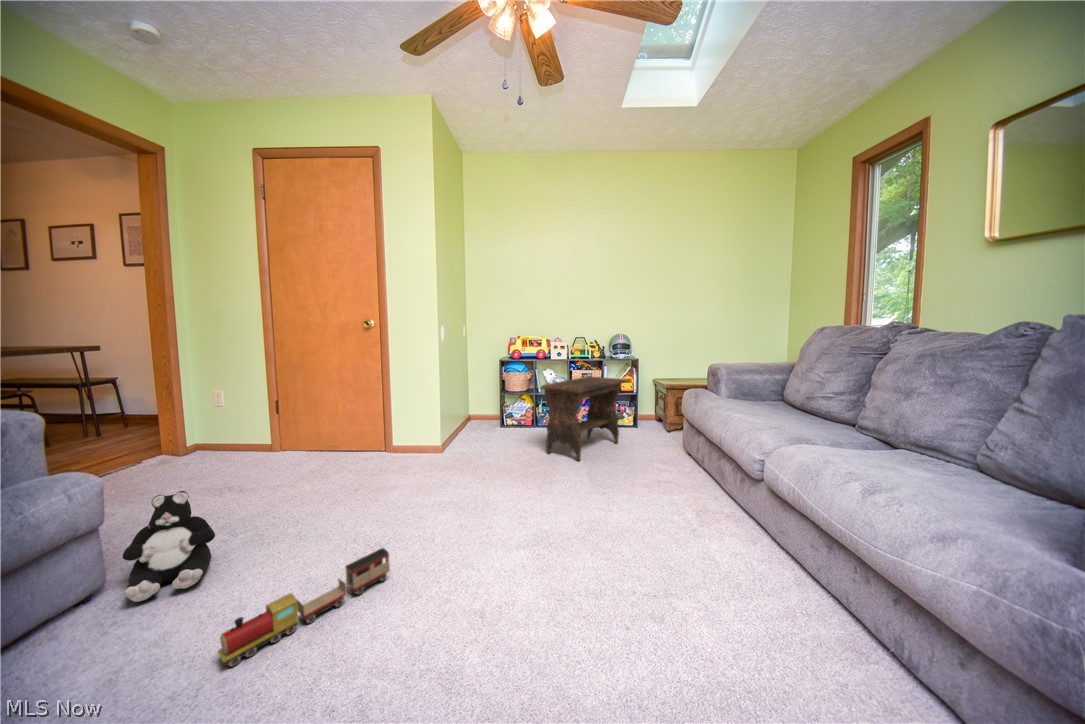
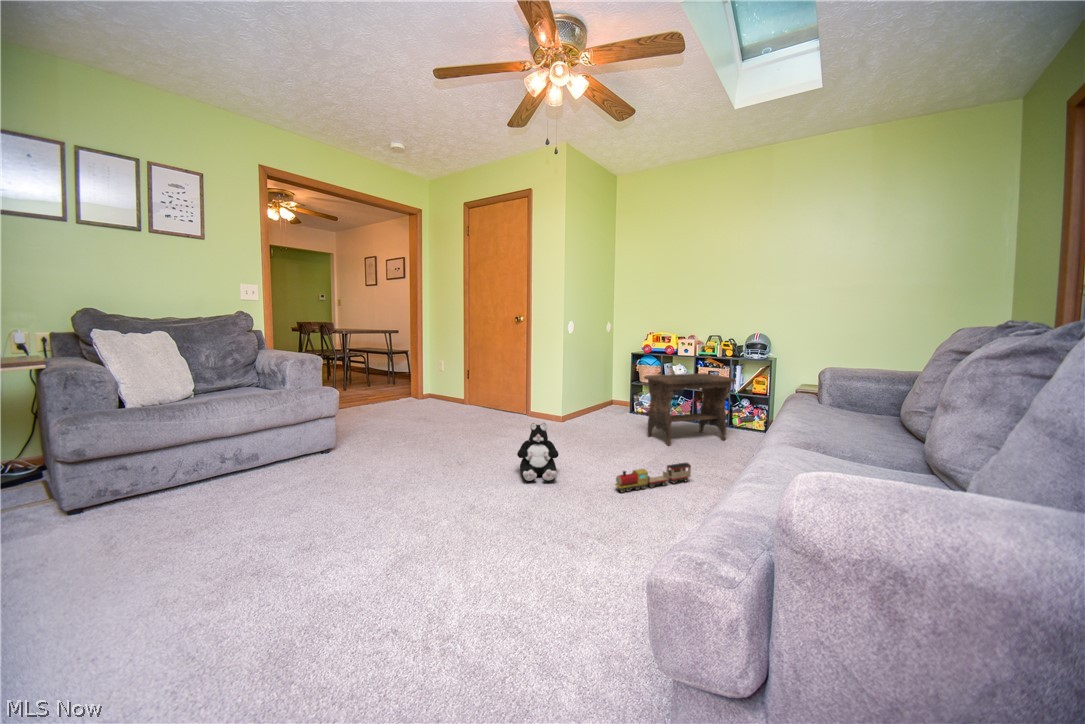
plush toy: present [123,491,215,602] -> present [517,423,559,481]
toy train: present [218,548,390,666] -> present [615,463,691,492]

